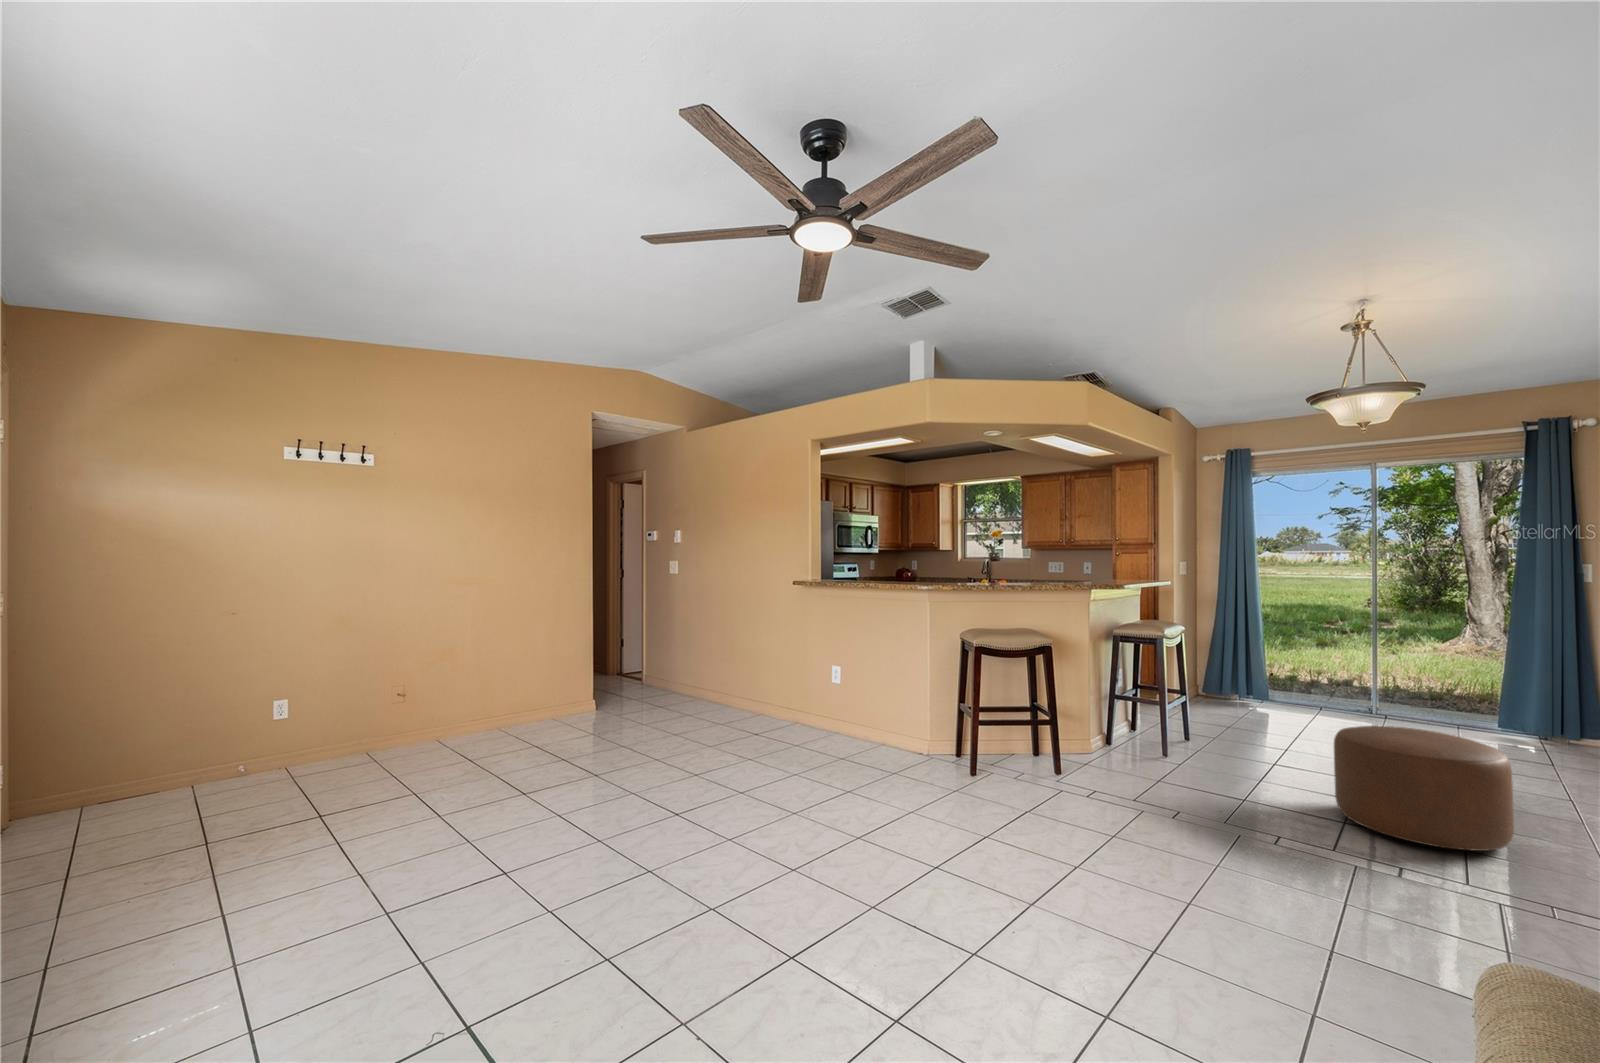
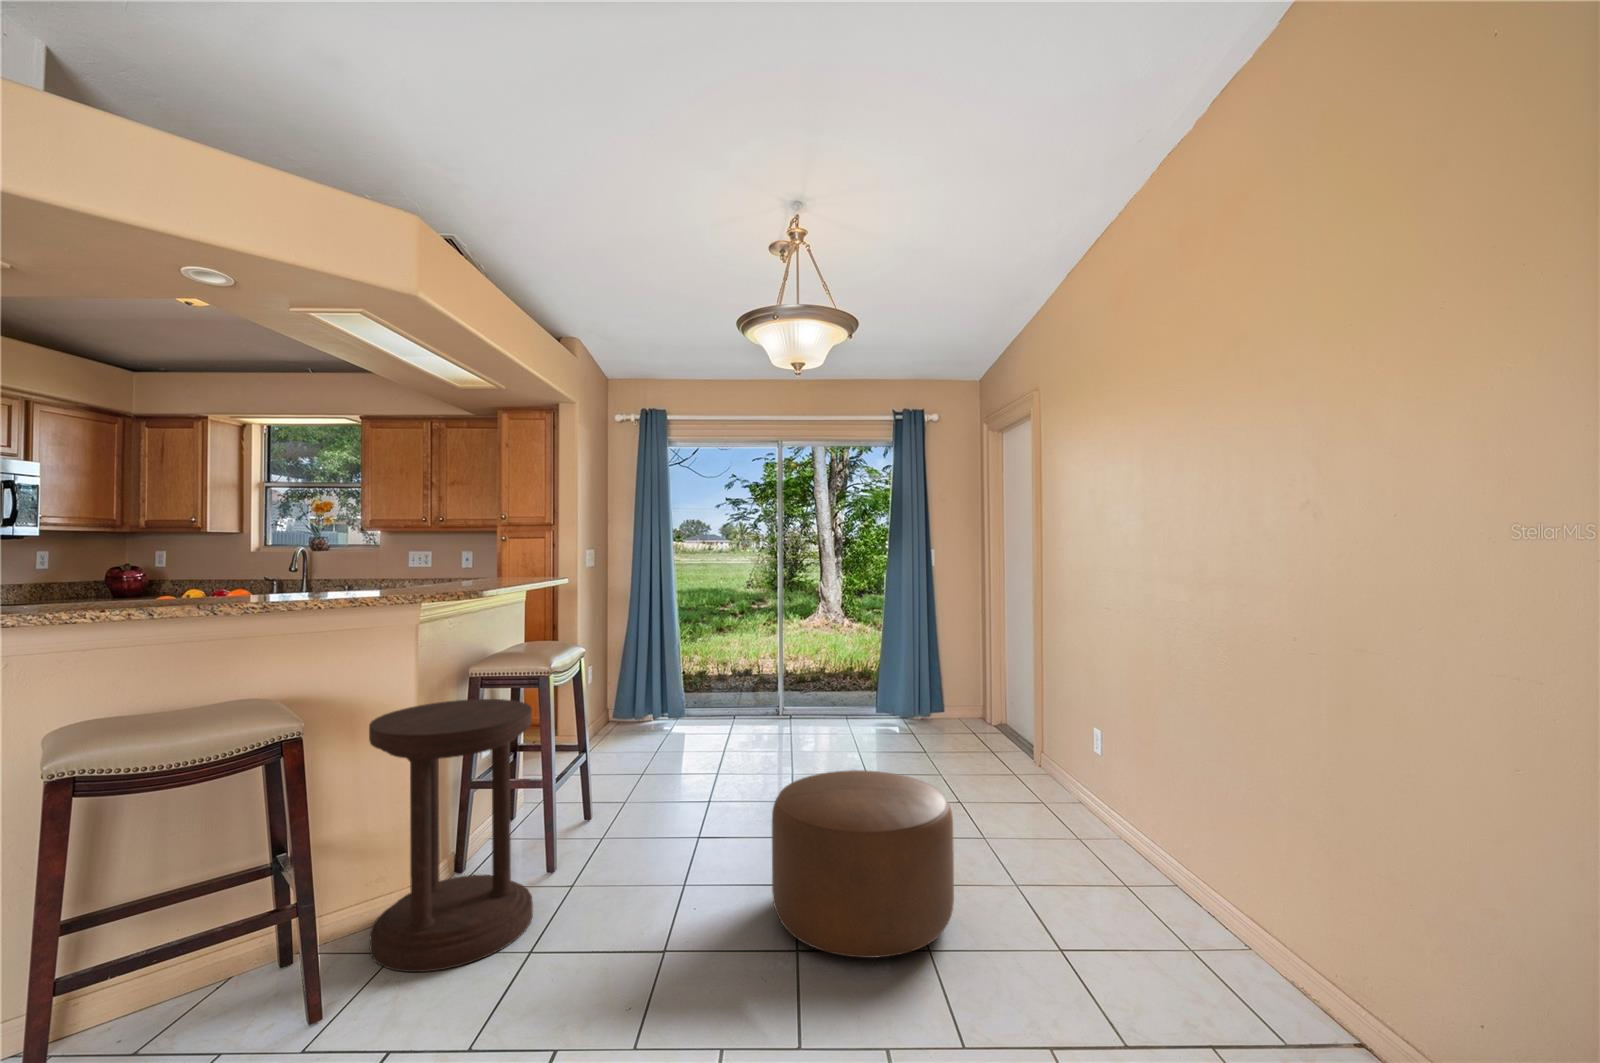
side table: none [1068,644,1159,780] -> present [369,699,533,972]

